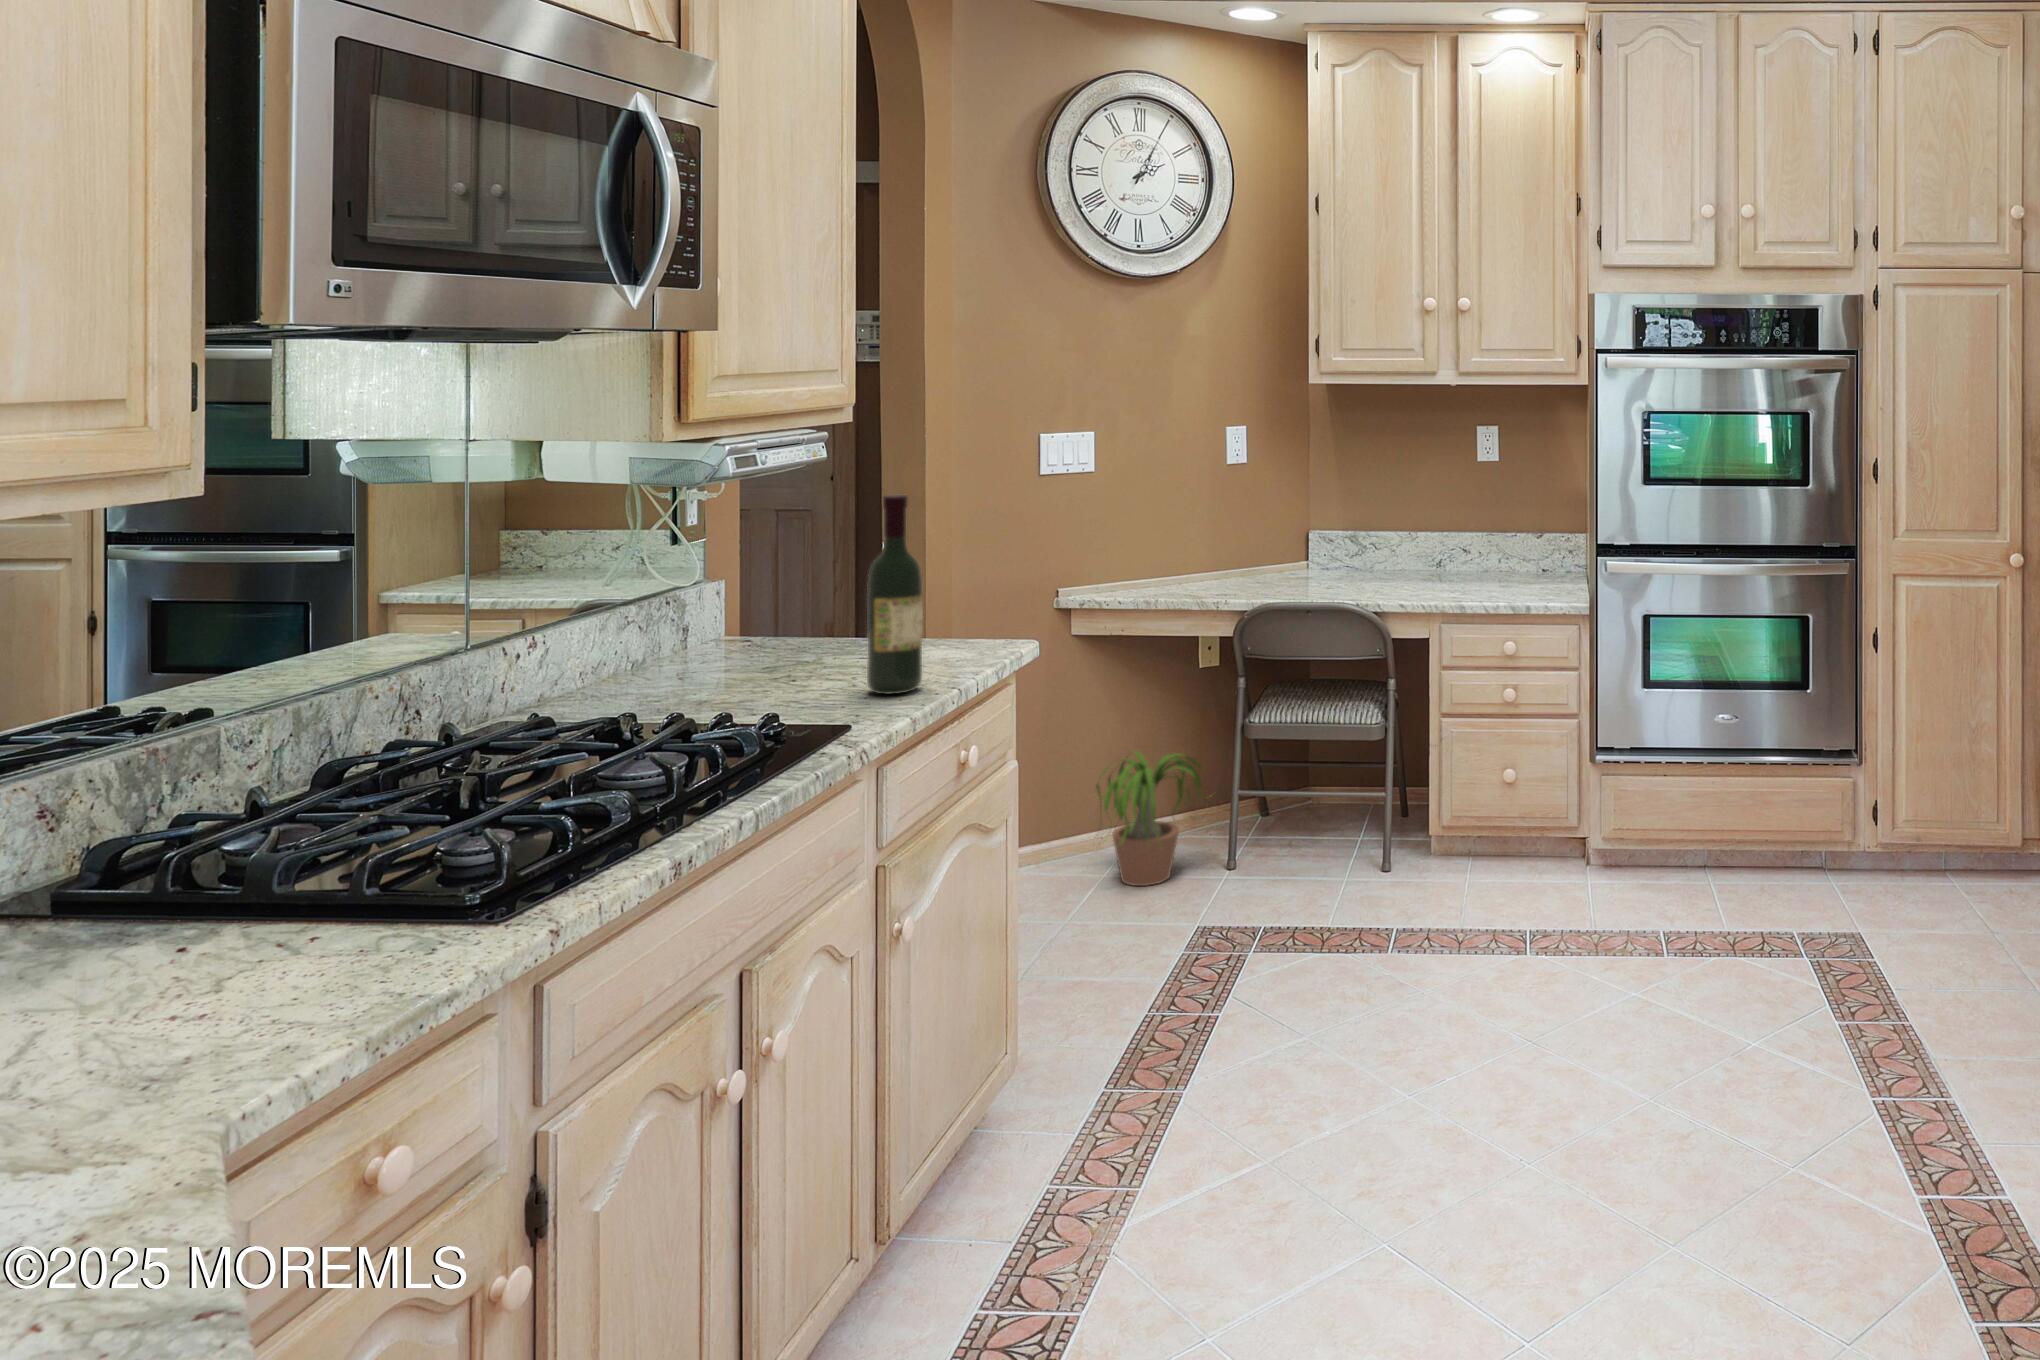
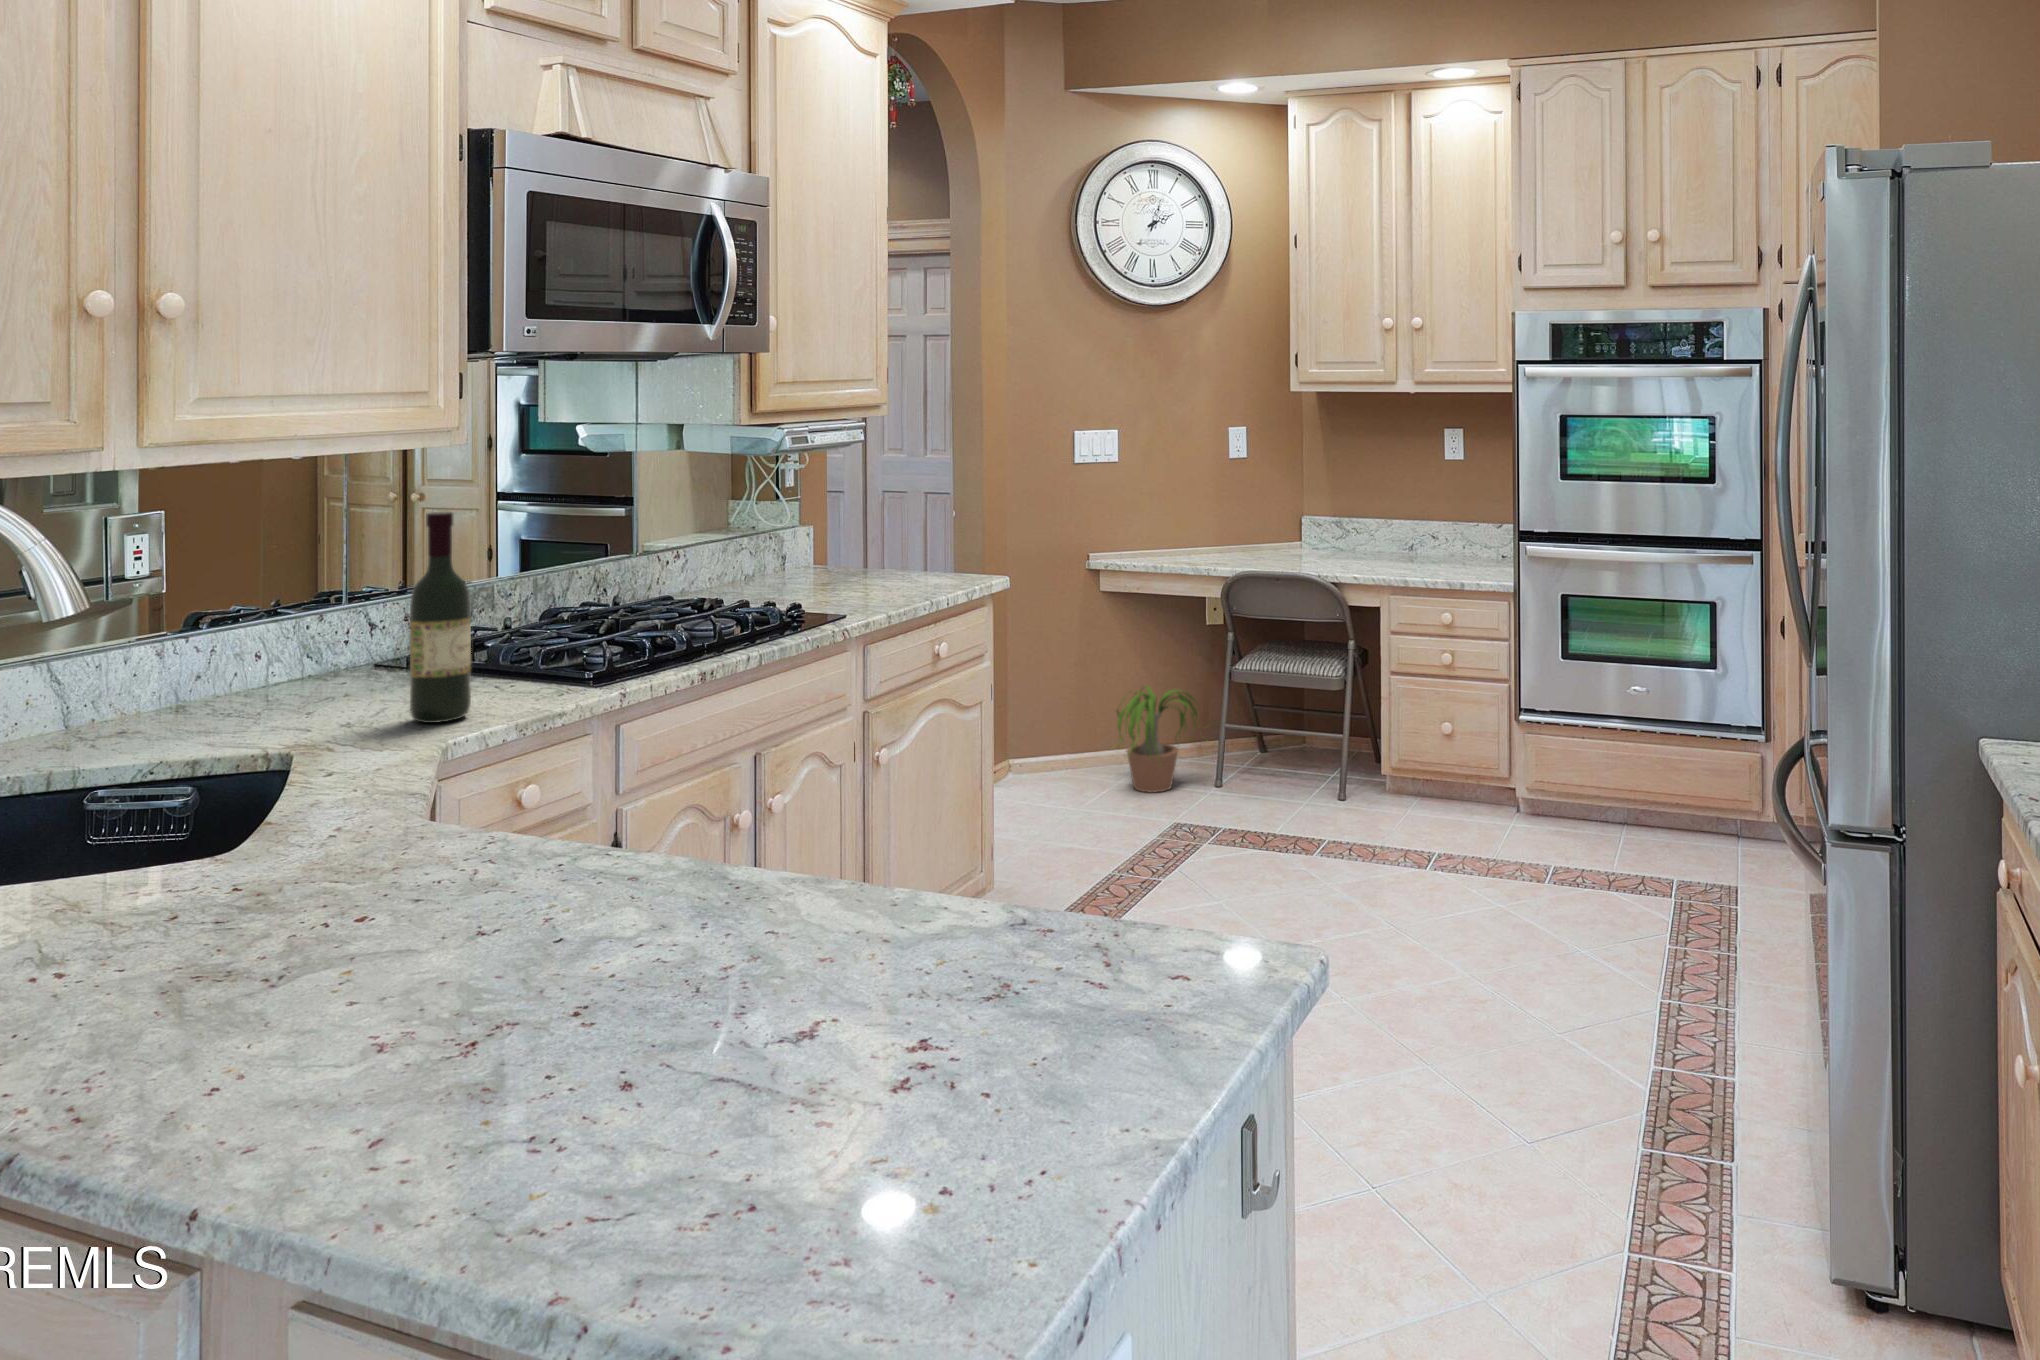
wine bottle: present [867,494,923,694] -> present [410,512,471,723]

